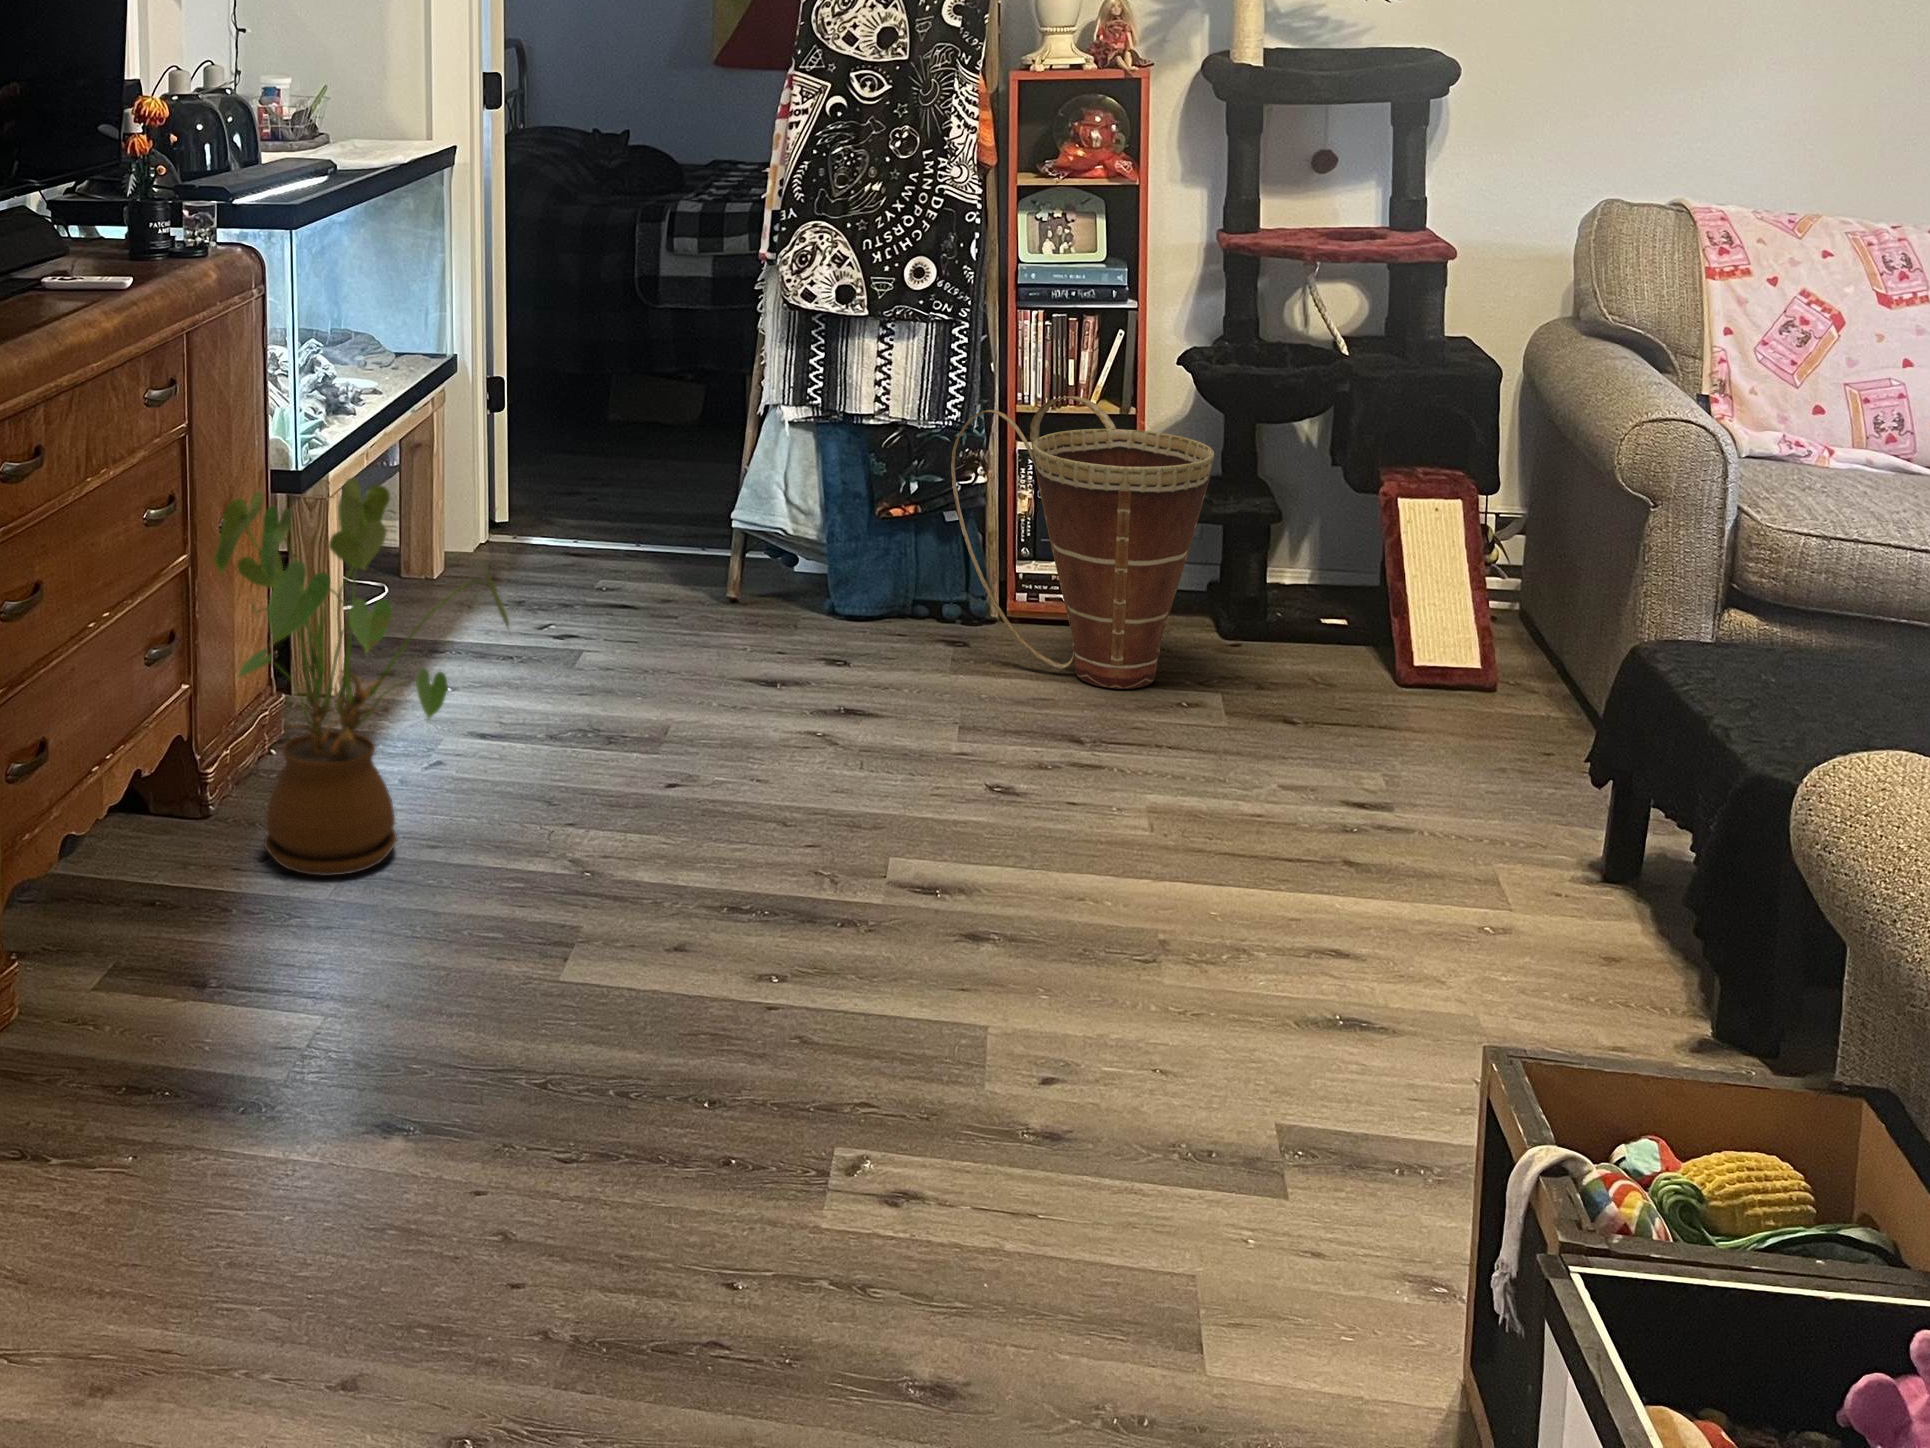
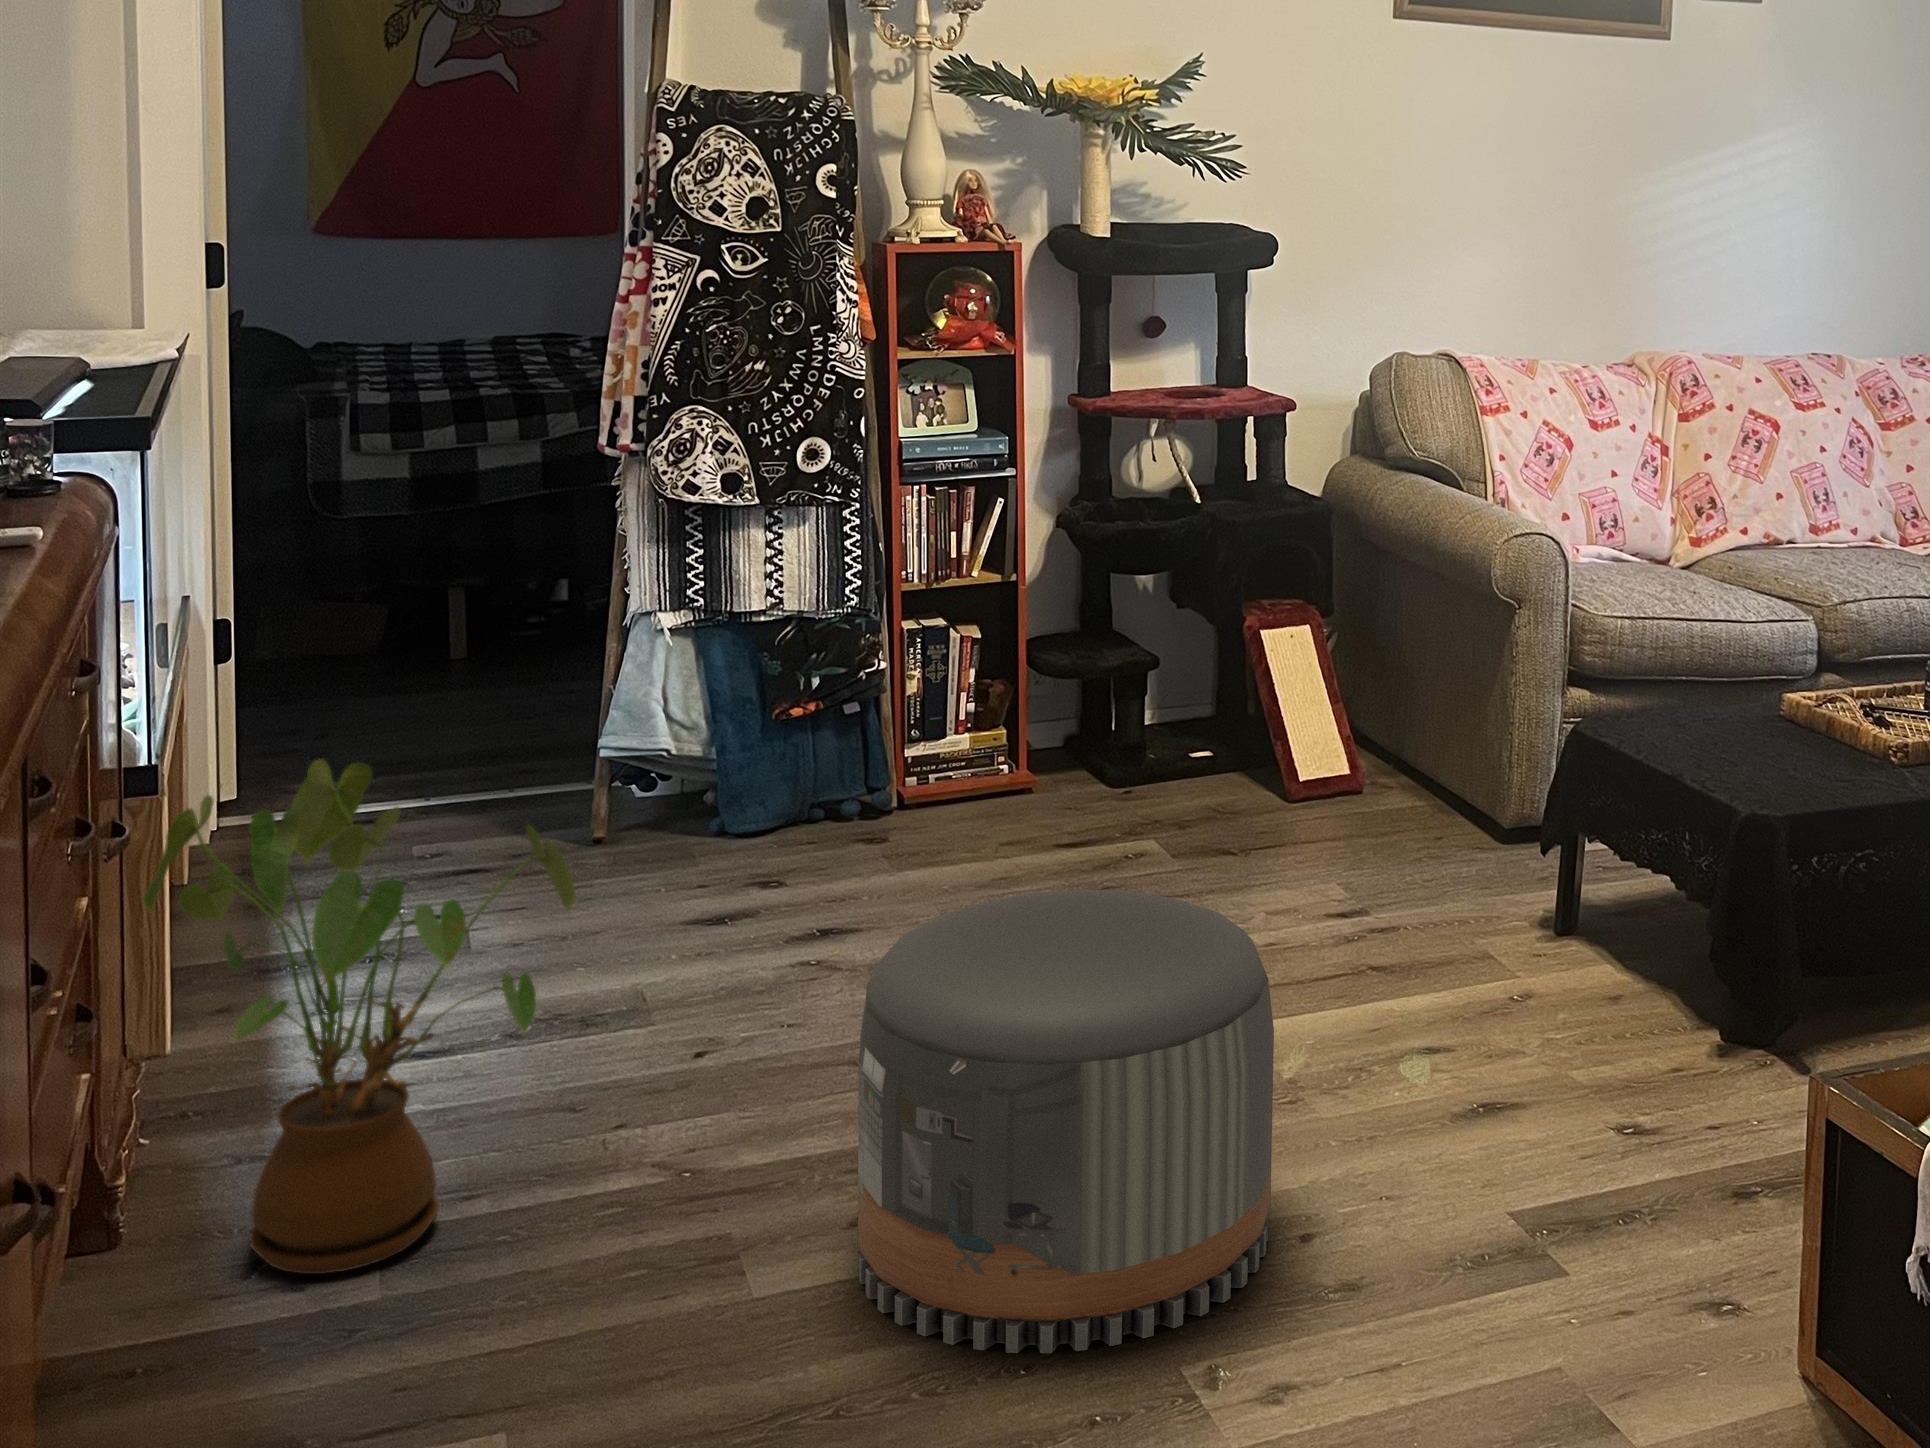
basket: present [951,396,1214,689] -> none [865,569,1133,855]
pouf: none [632,689,1032,1123] -> present [858,889,1274,1353]

